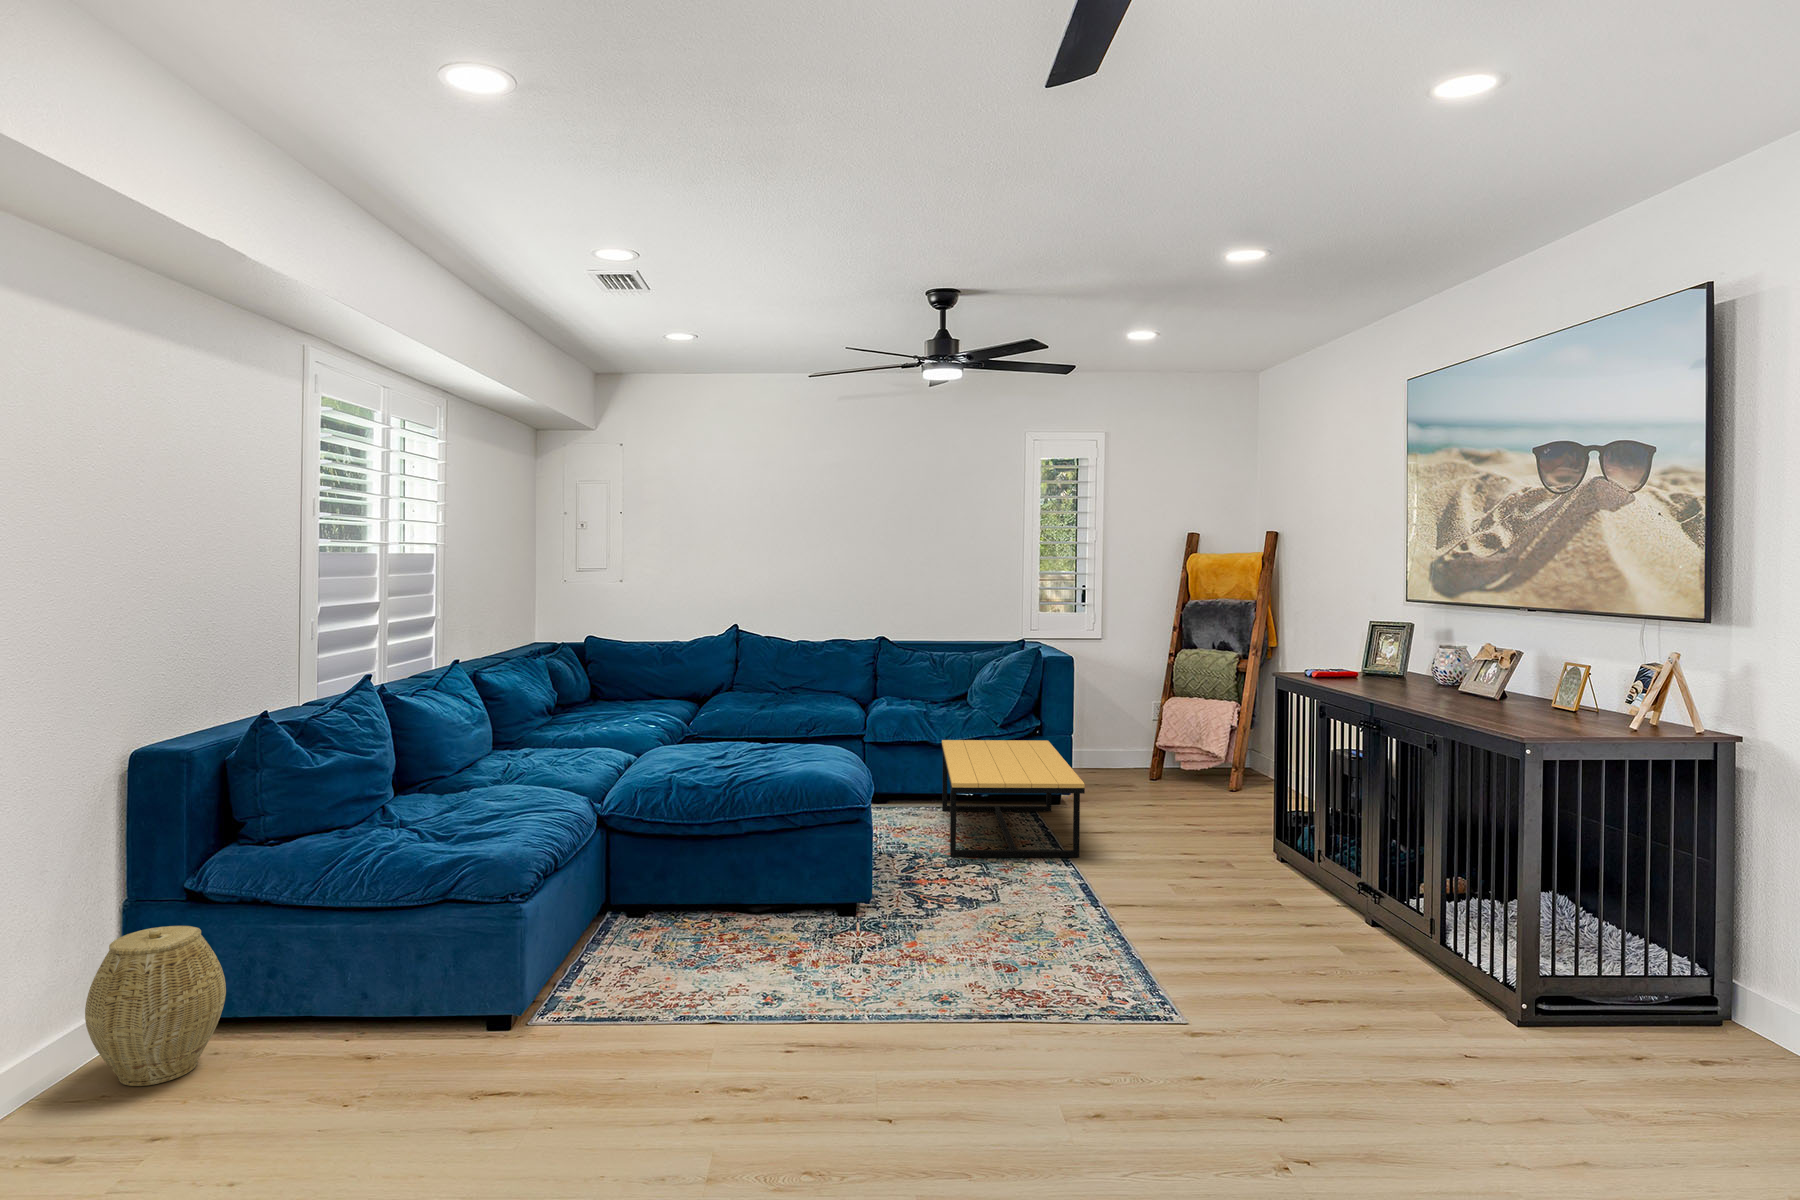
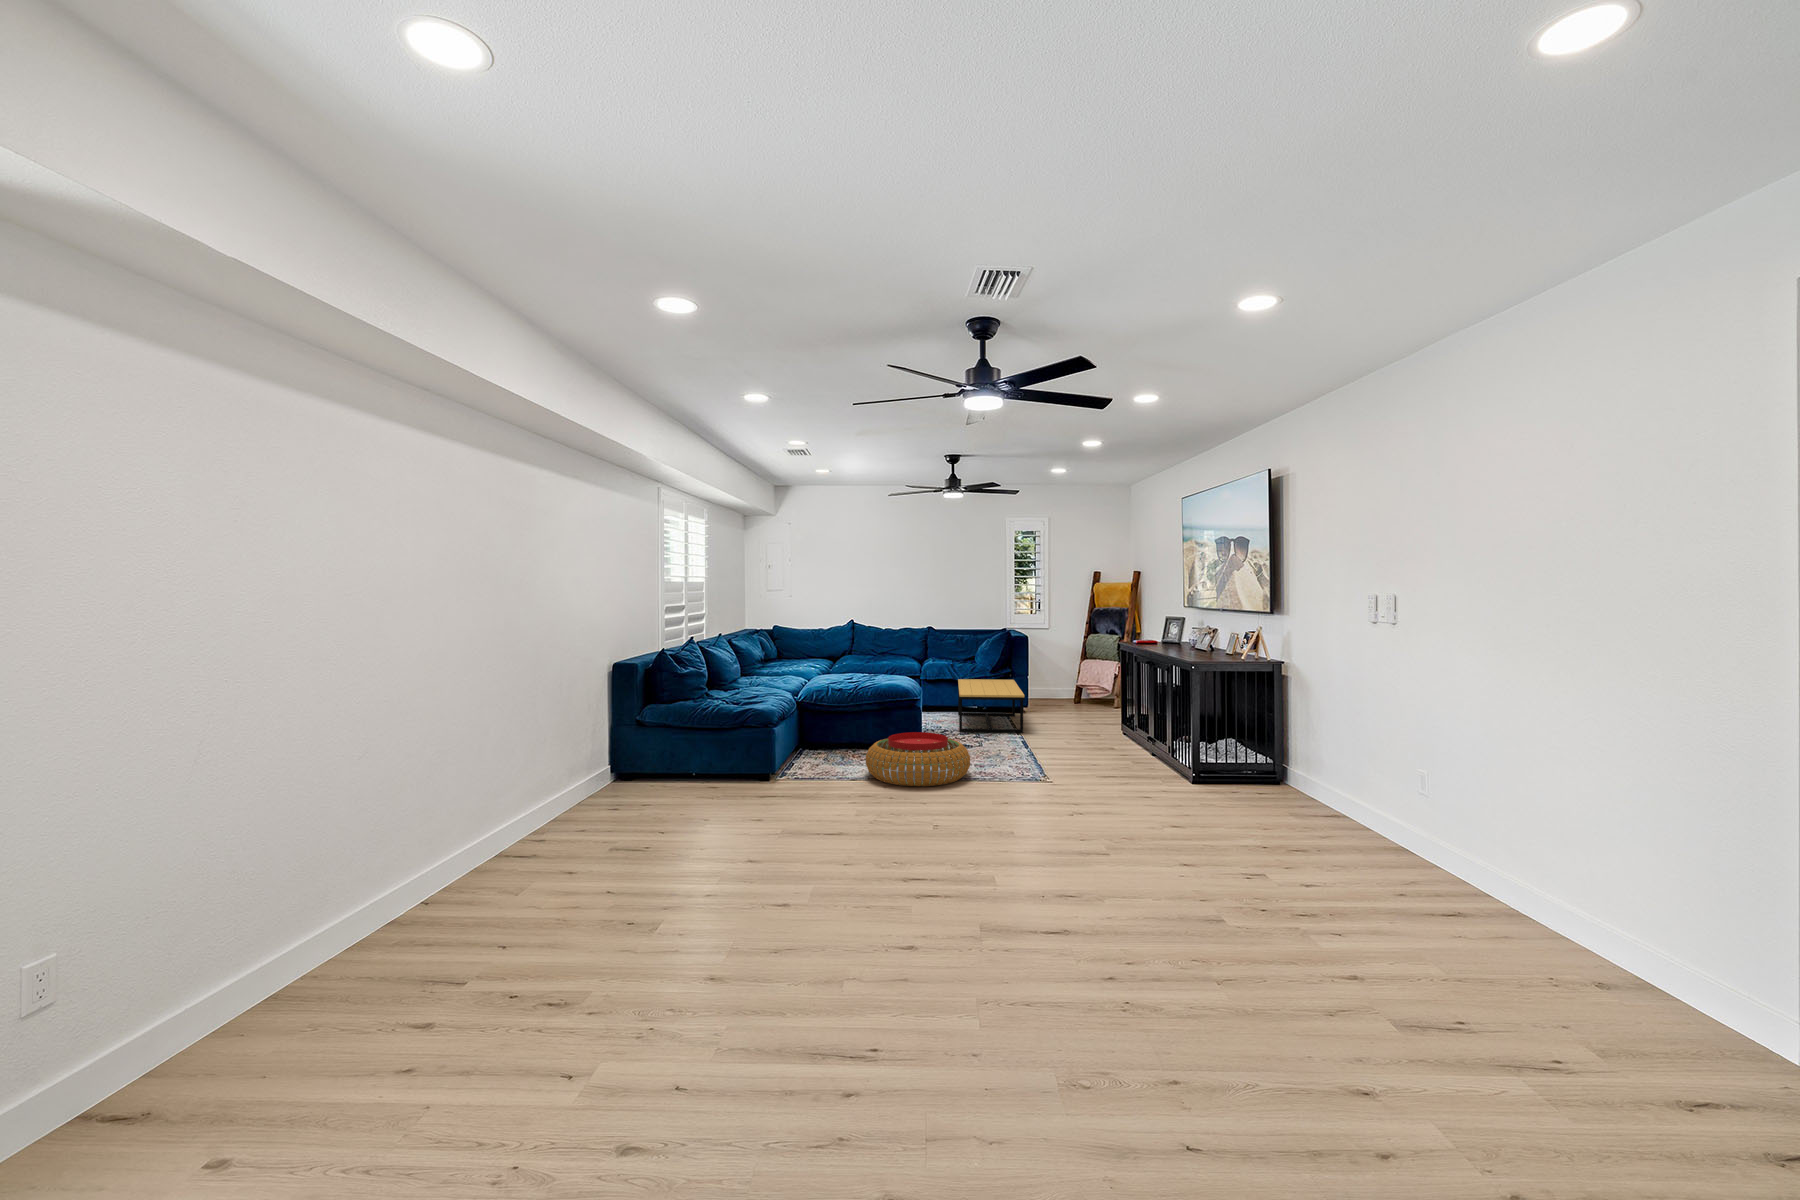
pouf: none [745,898,996,1055] -> present [866,732,970,786]
woven basket: present [85,926,226,1086] -> none [618,731,665,789]

